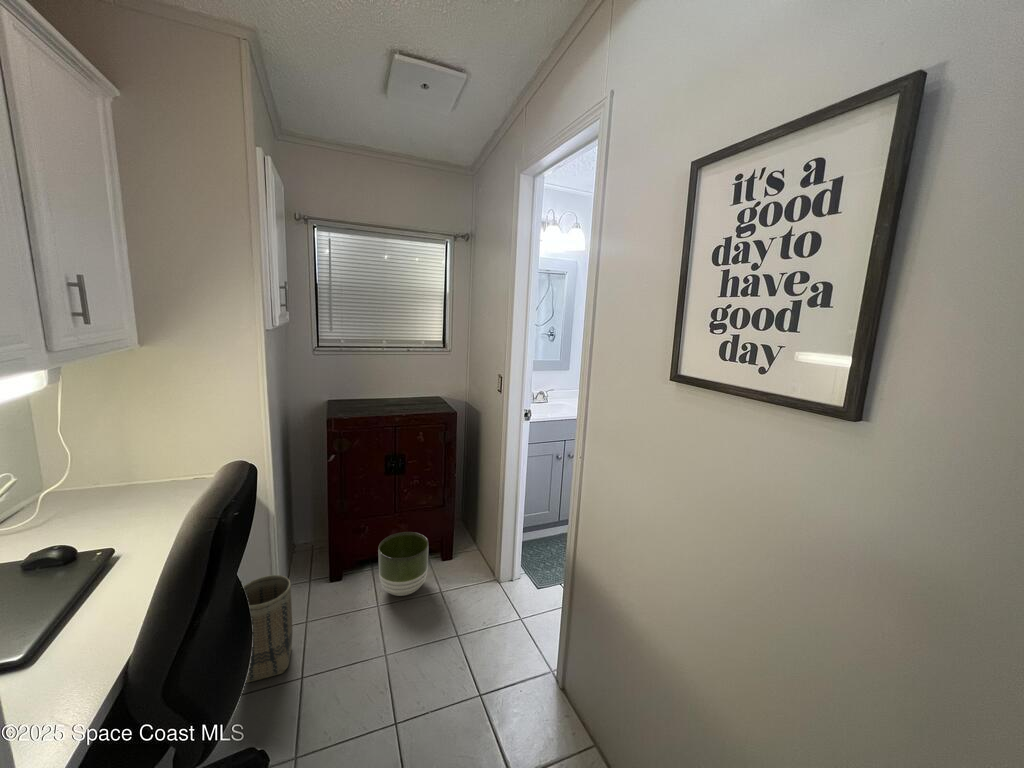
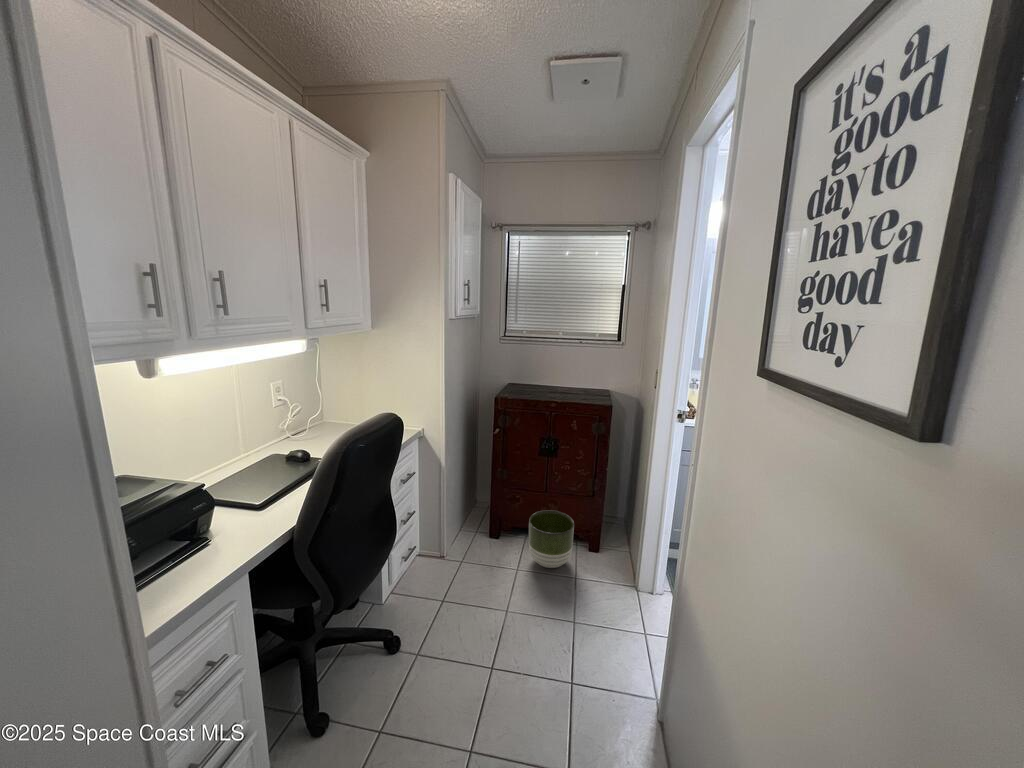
basket: present [243,575,292,683] -> none [417,512,454,589]

